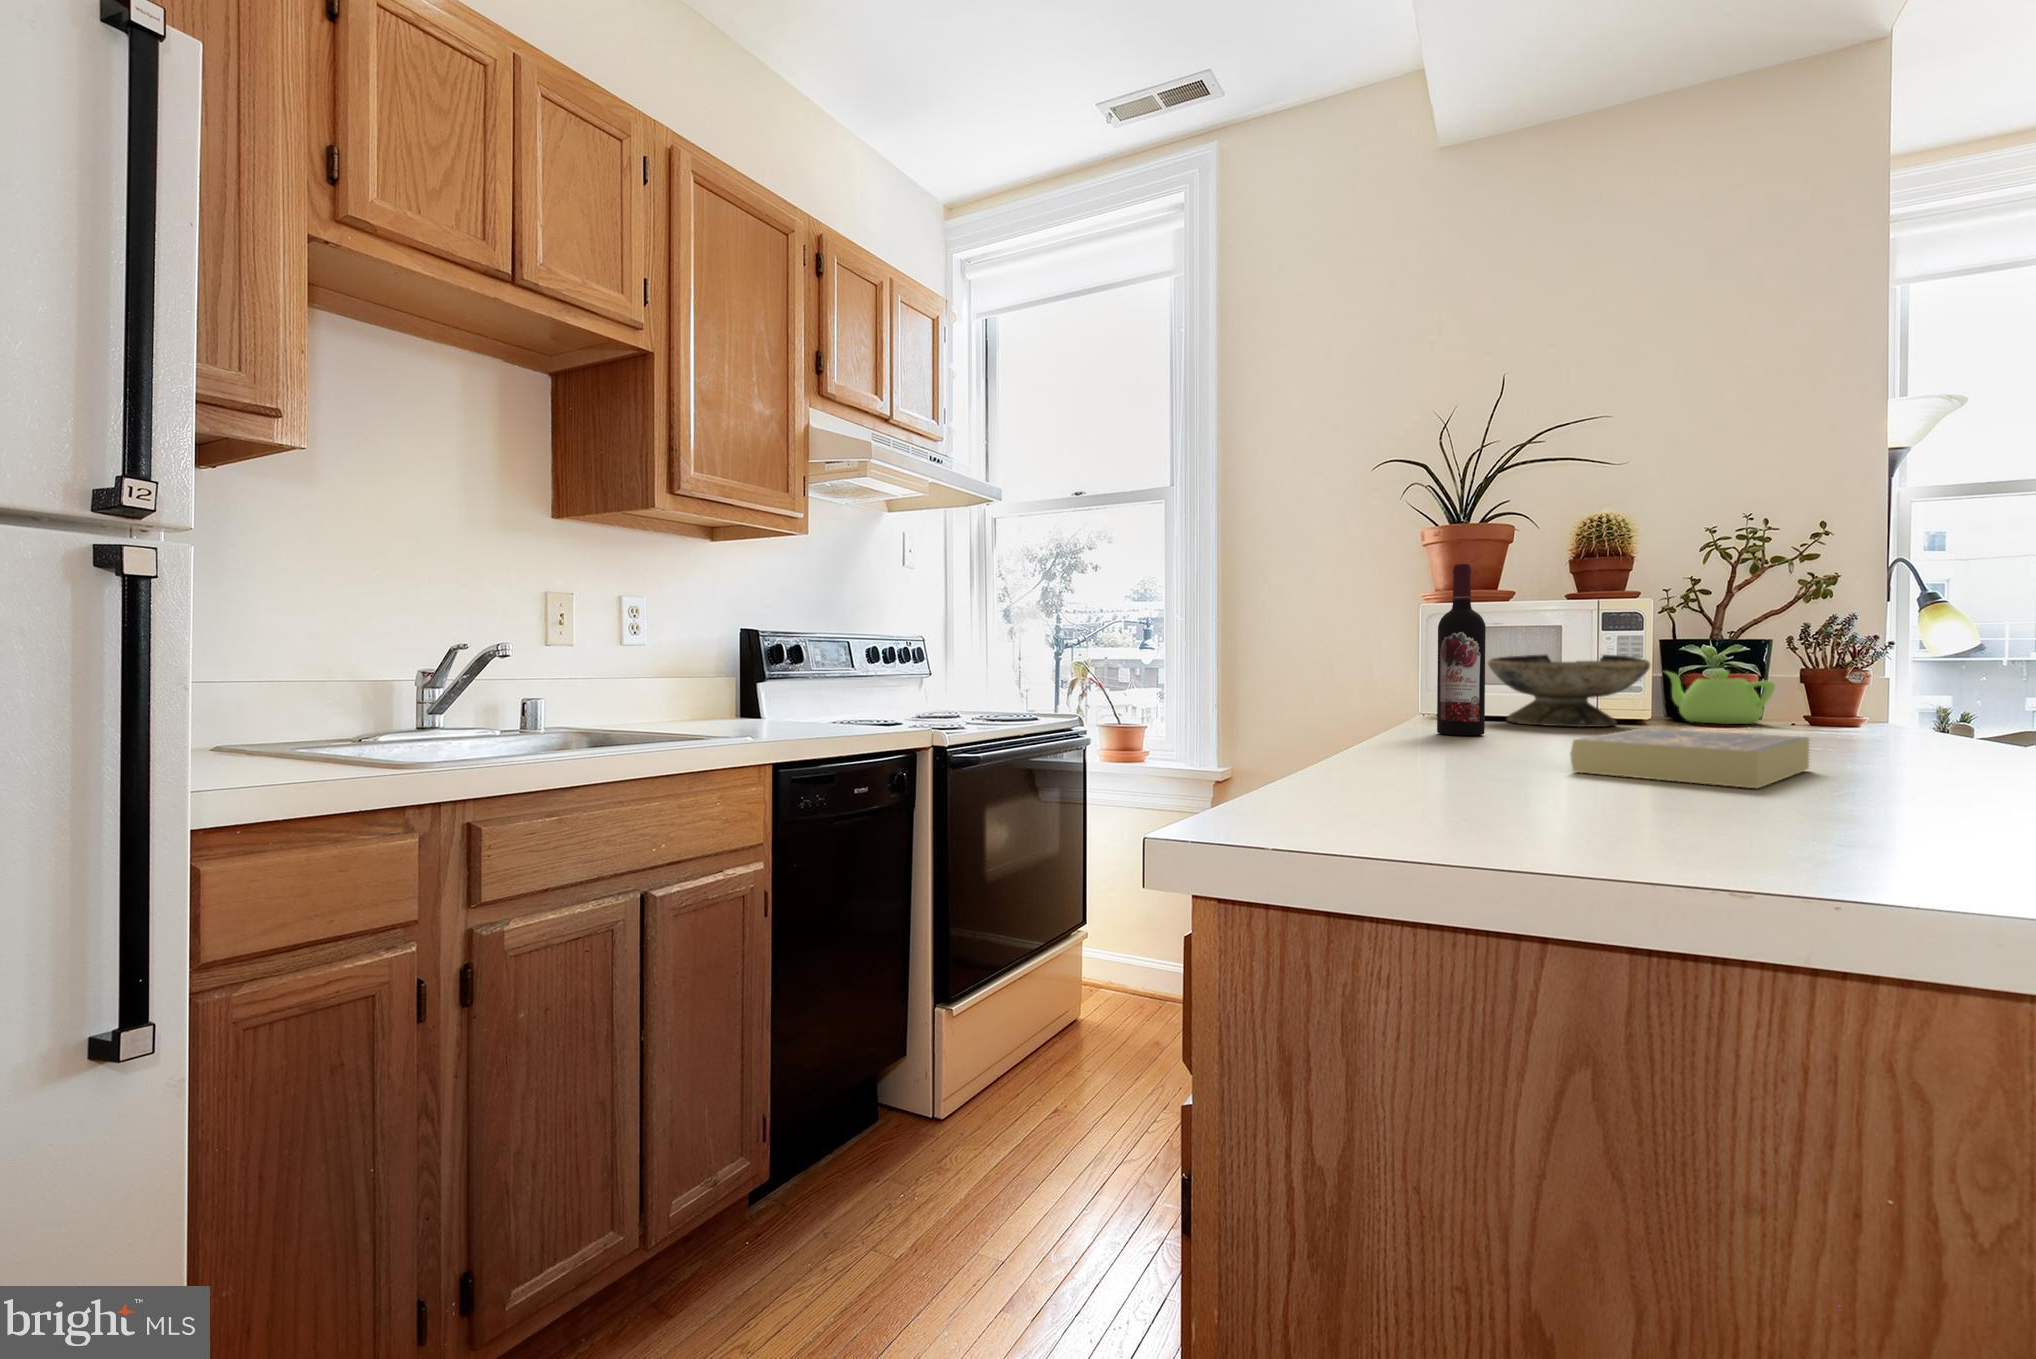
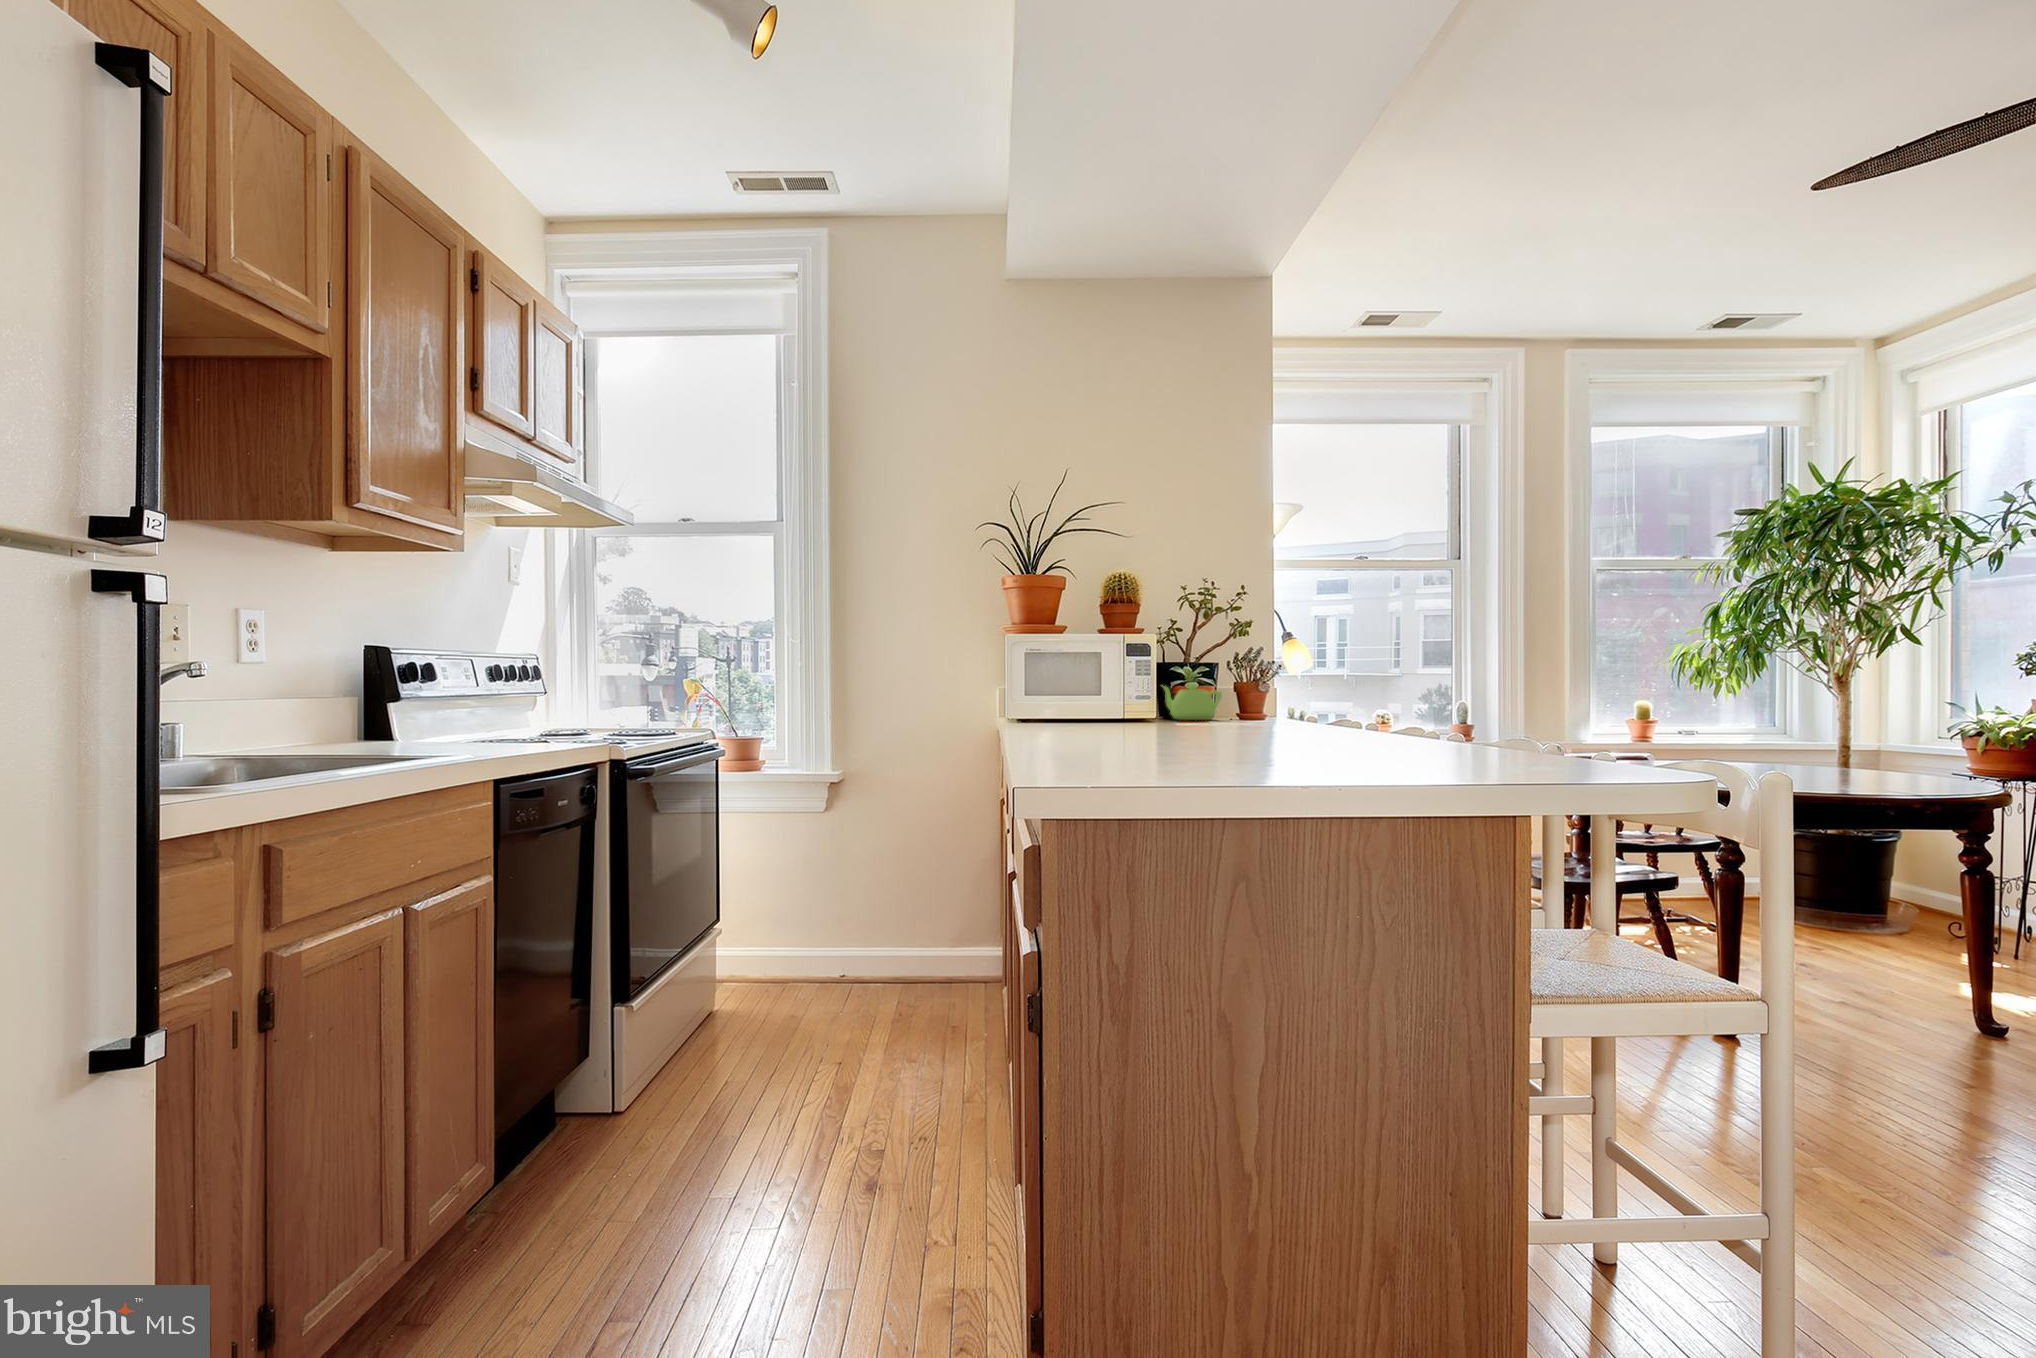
wine bottle: present [1437,564,1486,735] -> none [1038,609,1068,727]
decorative bowl: present [1488,655,1650,727] -> none [1058,673,1156,723]
book: present [1570,728,1810,788] -> none [1135,715,1243,739]

